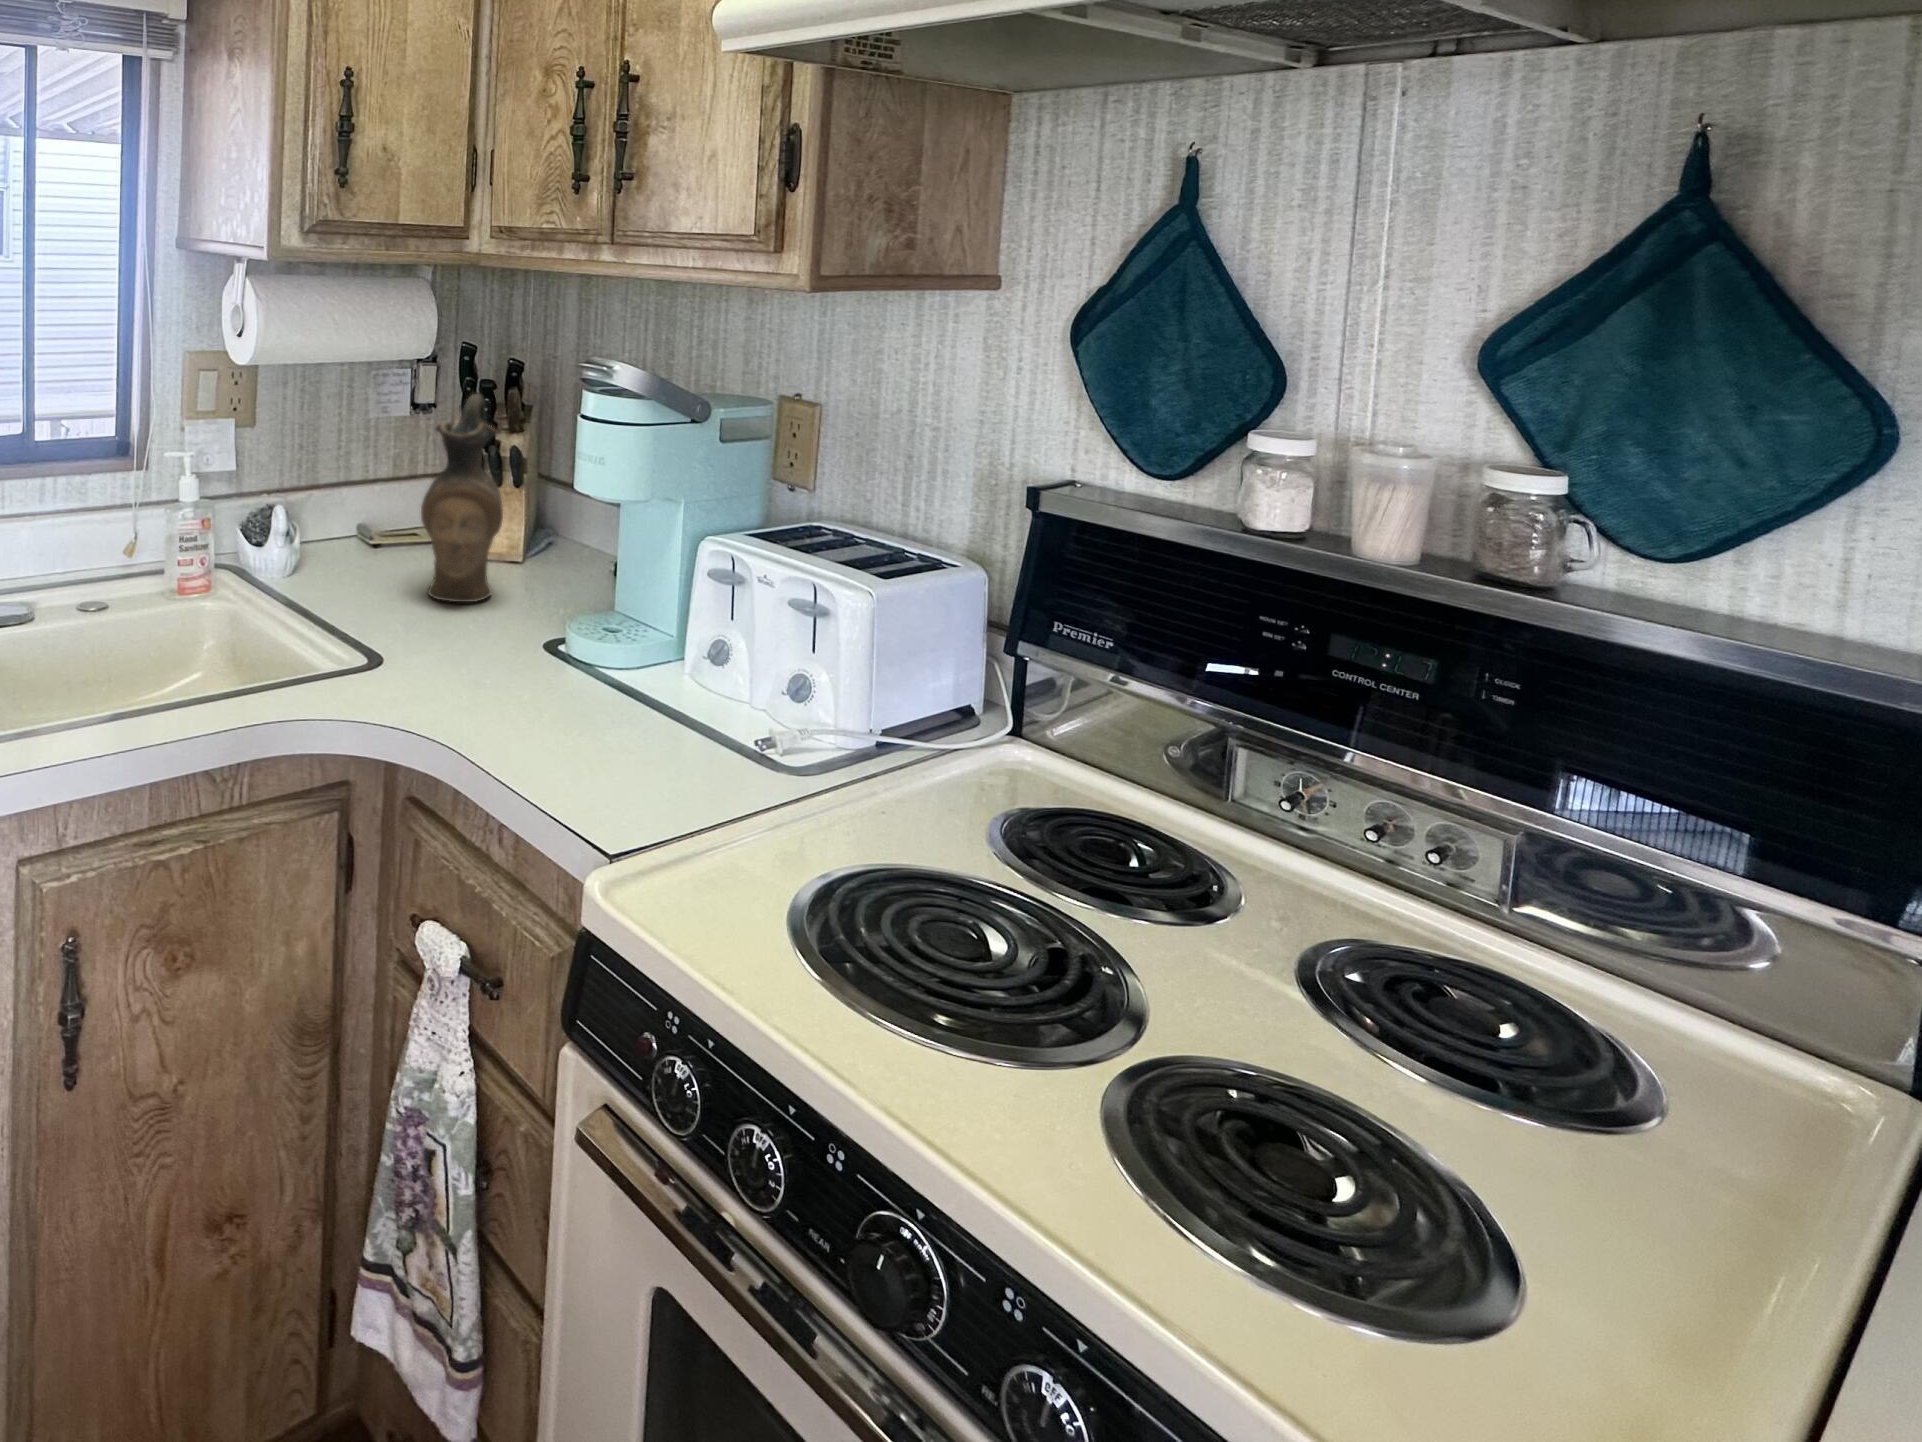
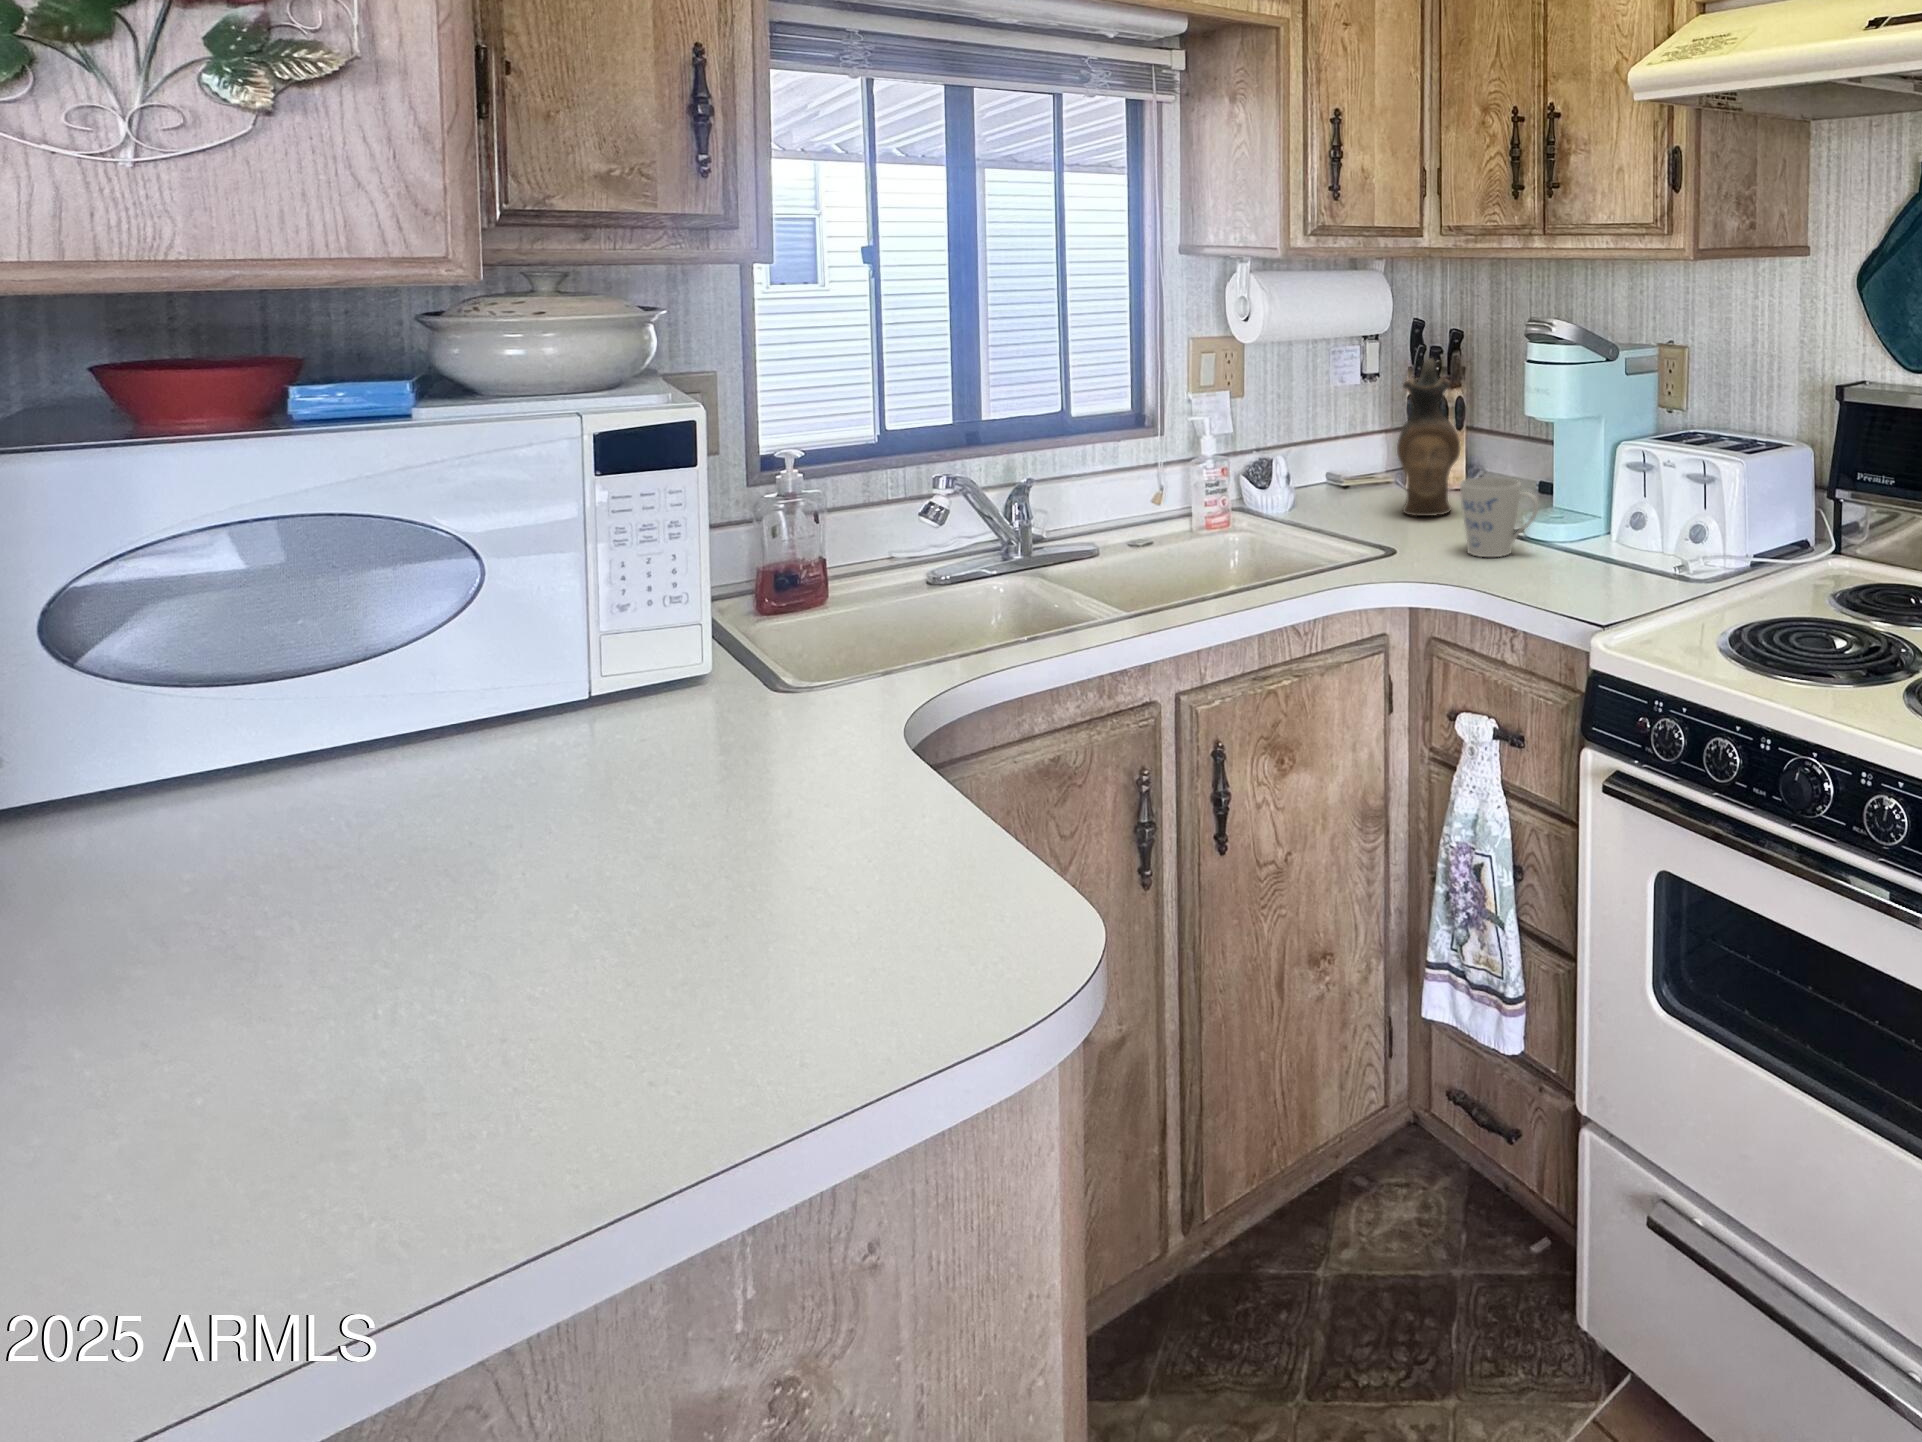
mug: none [471,570,576,686] -> present [1460,477,1538,557]

